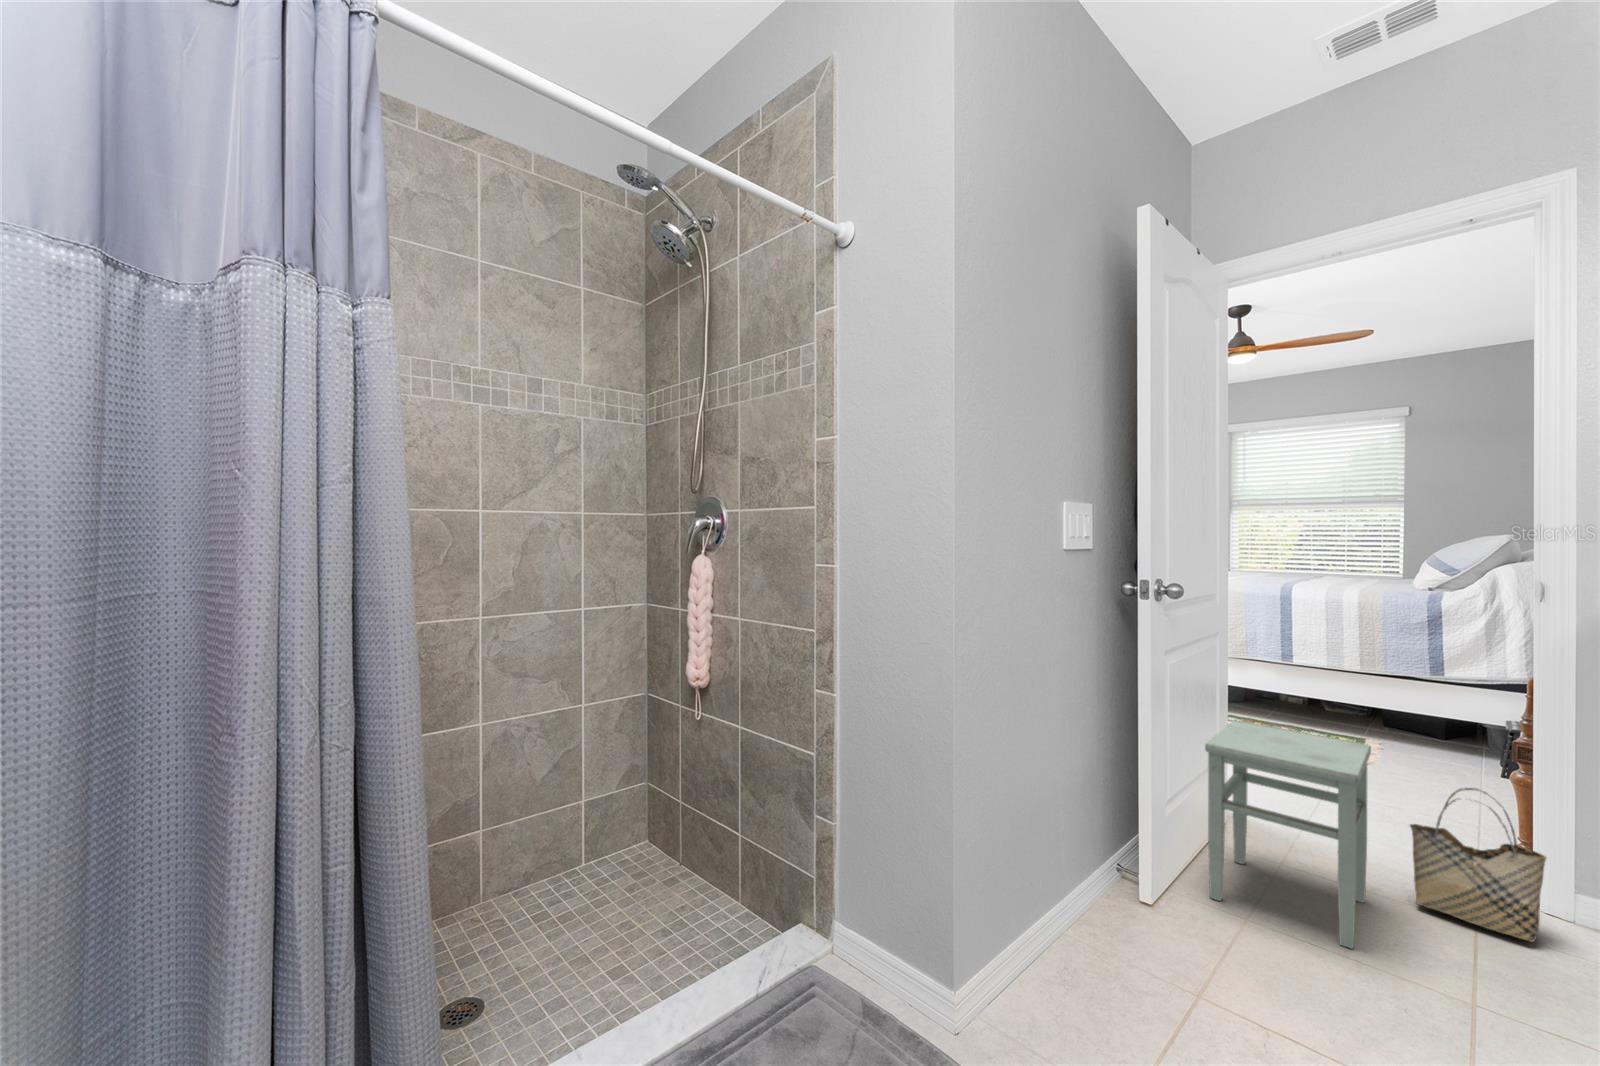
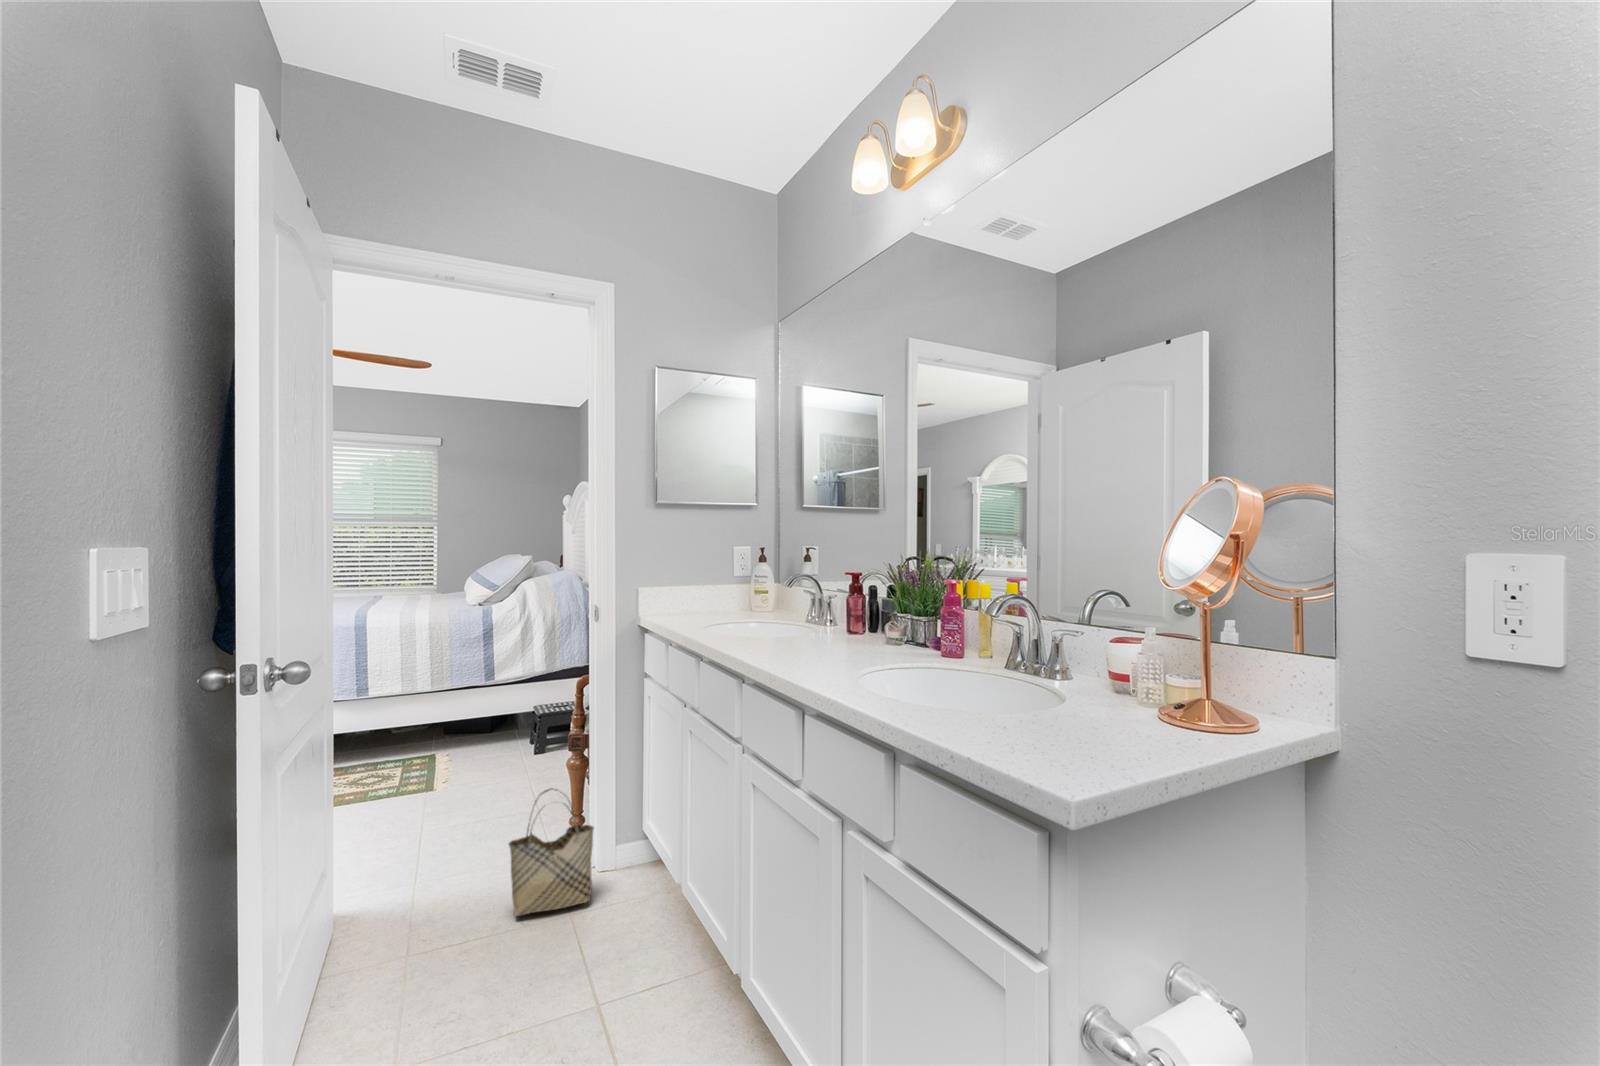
stool: present [1205,721,1371,949] -> none [323,782,487,1050]

